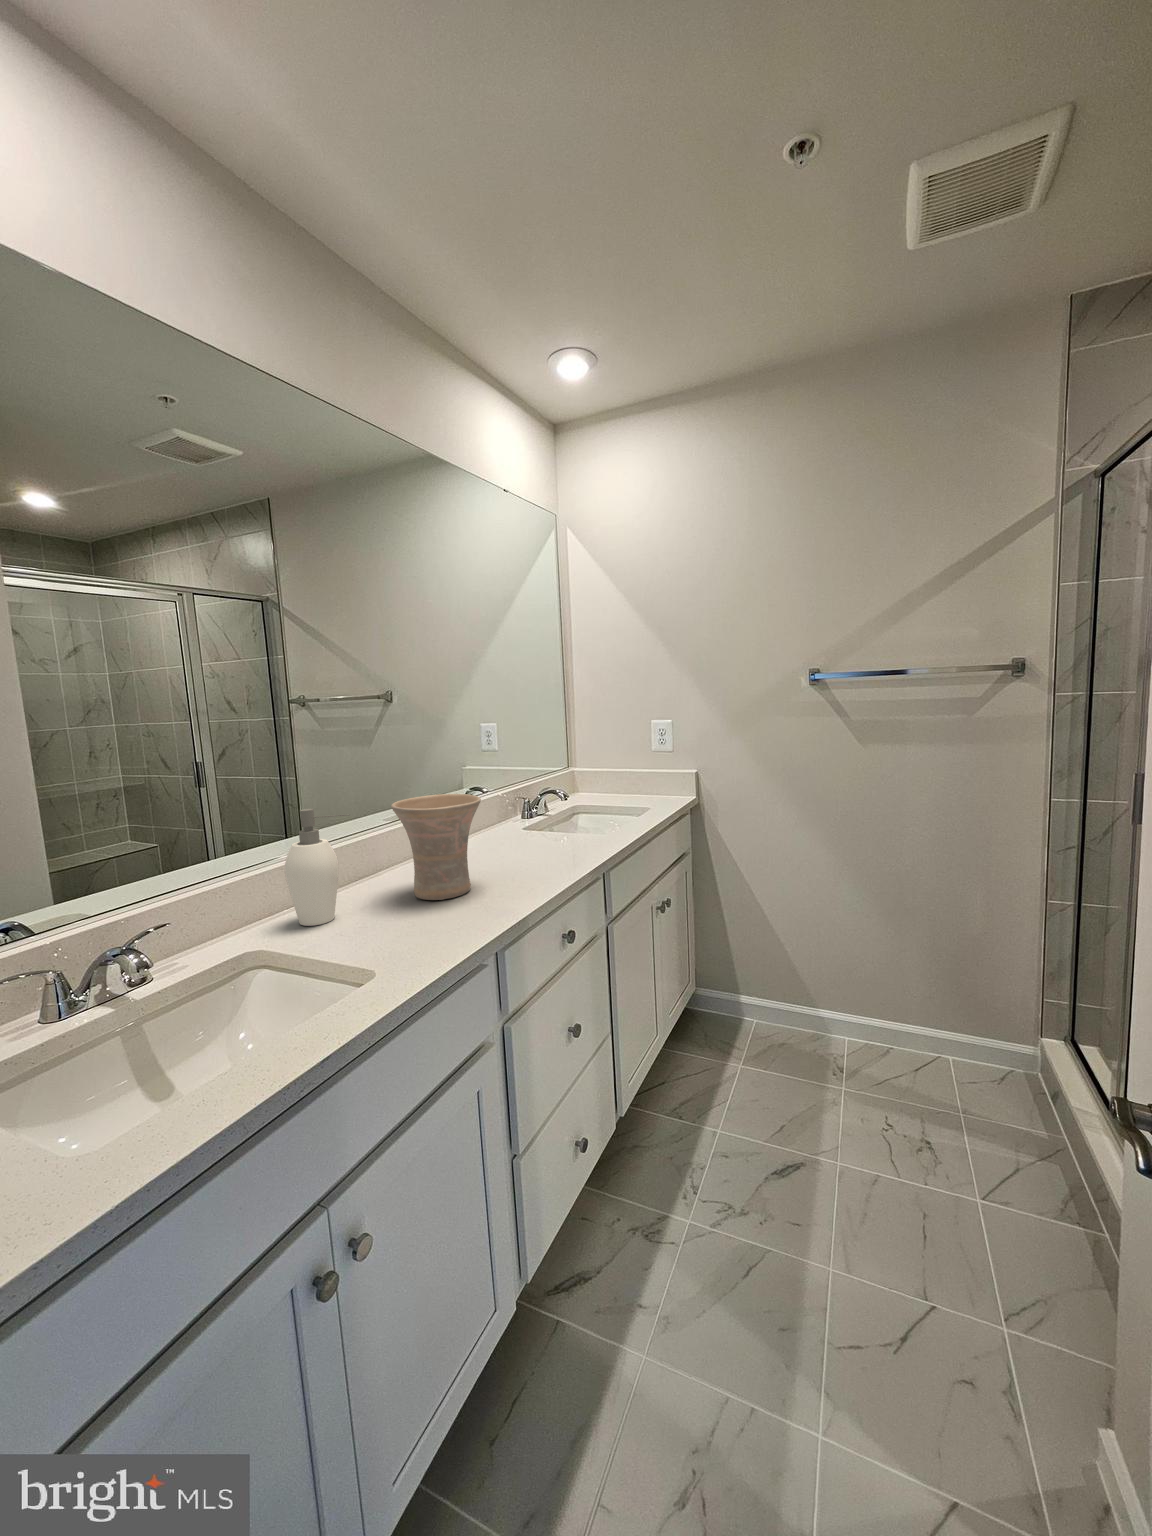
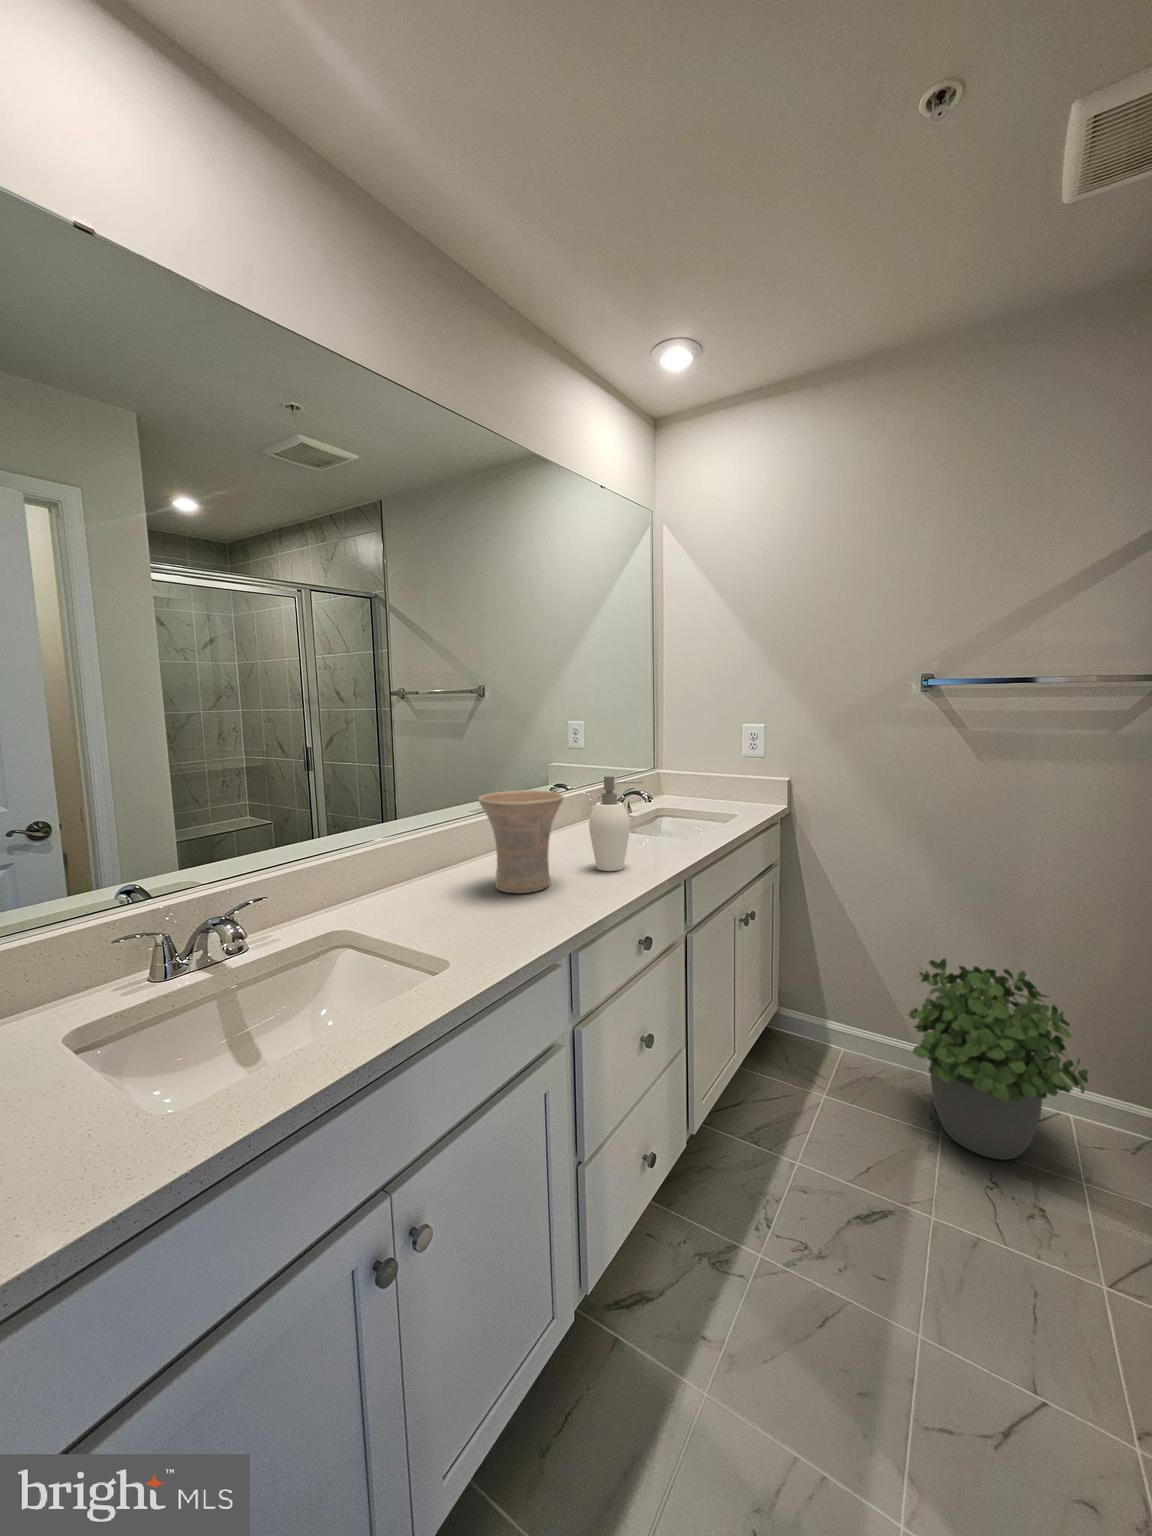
soap dispenser: present [285,809,350,926] -> present [589,776,643,871]
potted plant: none [810,928,962,1106] -> present [908,959,1088,1160]

